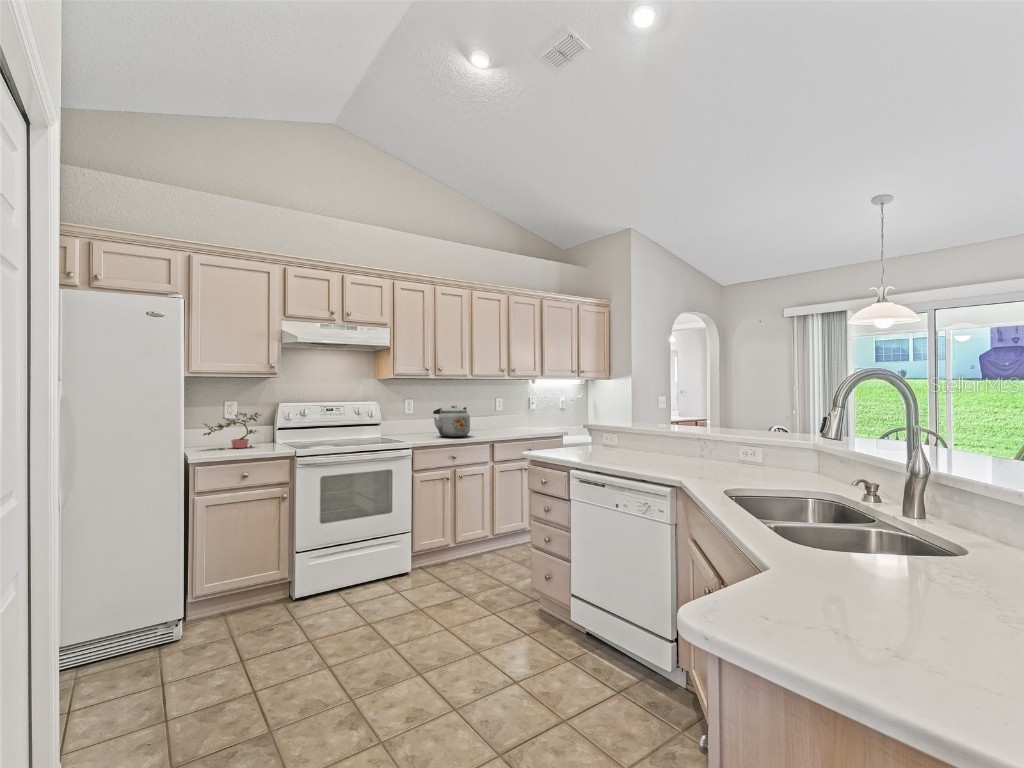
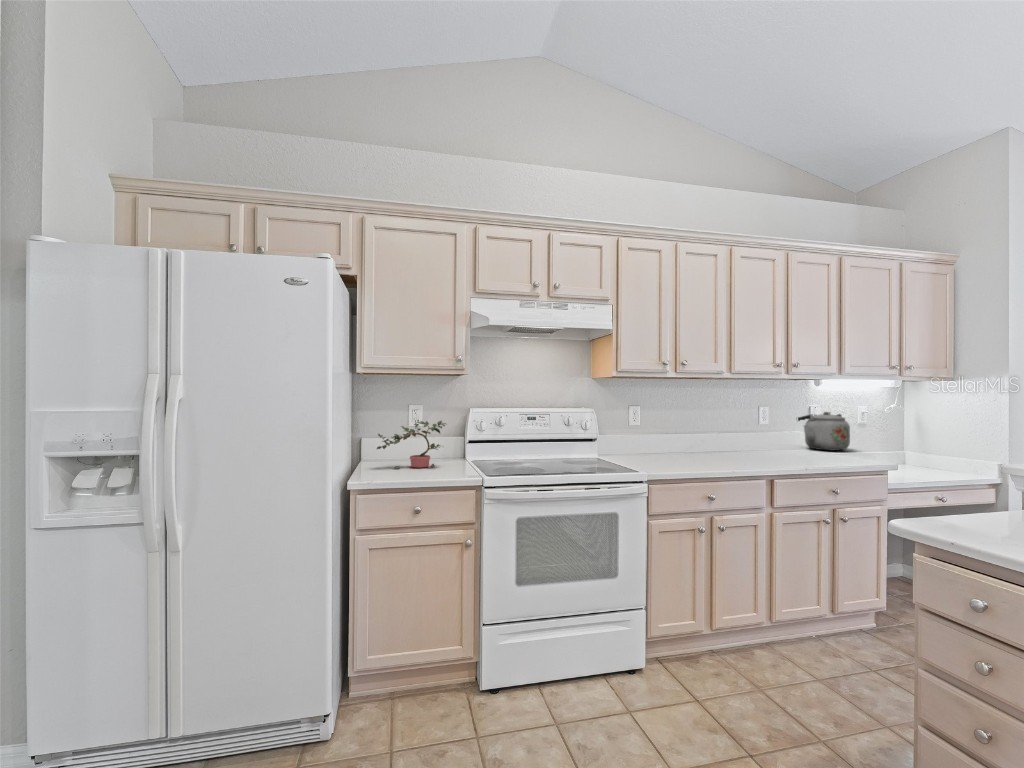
kettle: present [433,406,470,437] -> present [798,412,850,451]

